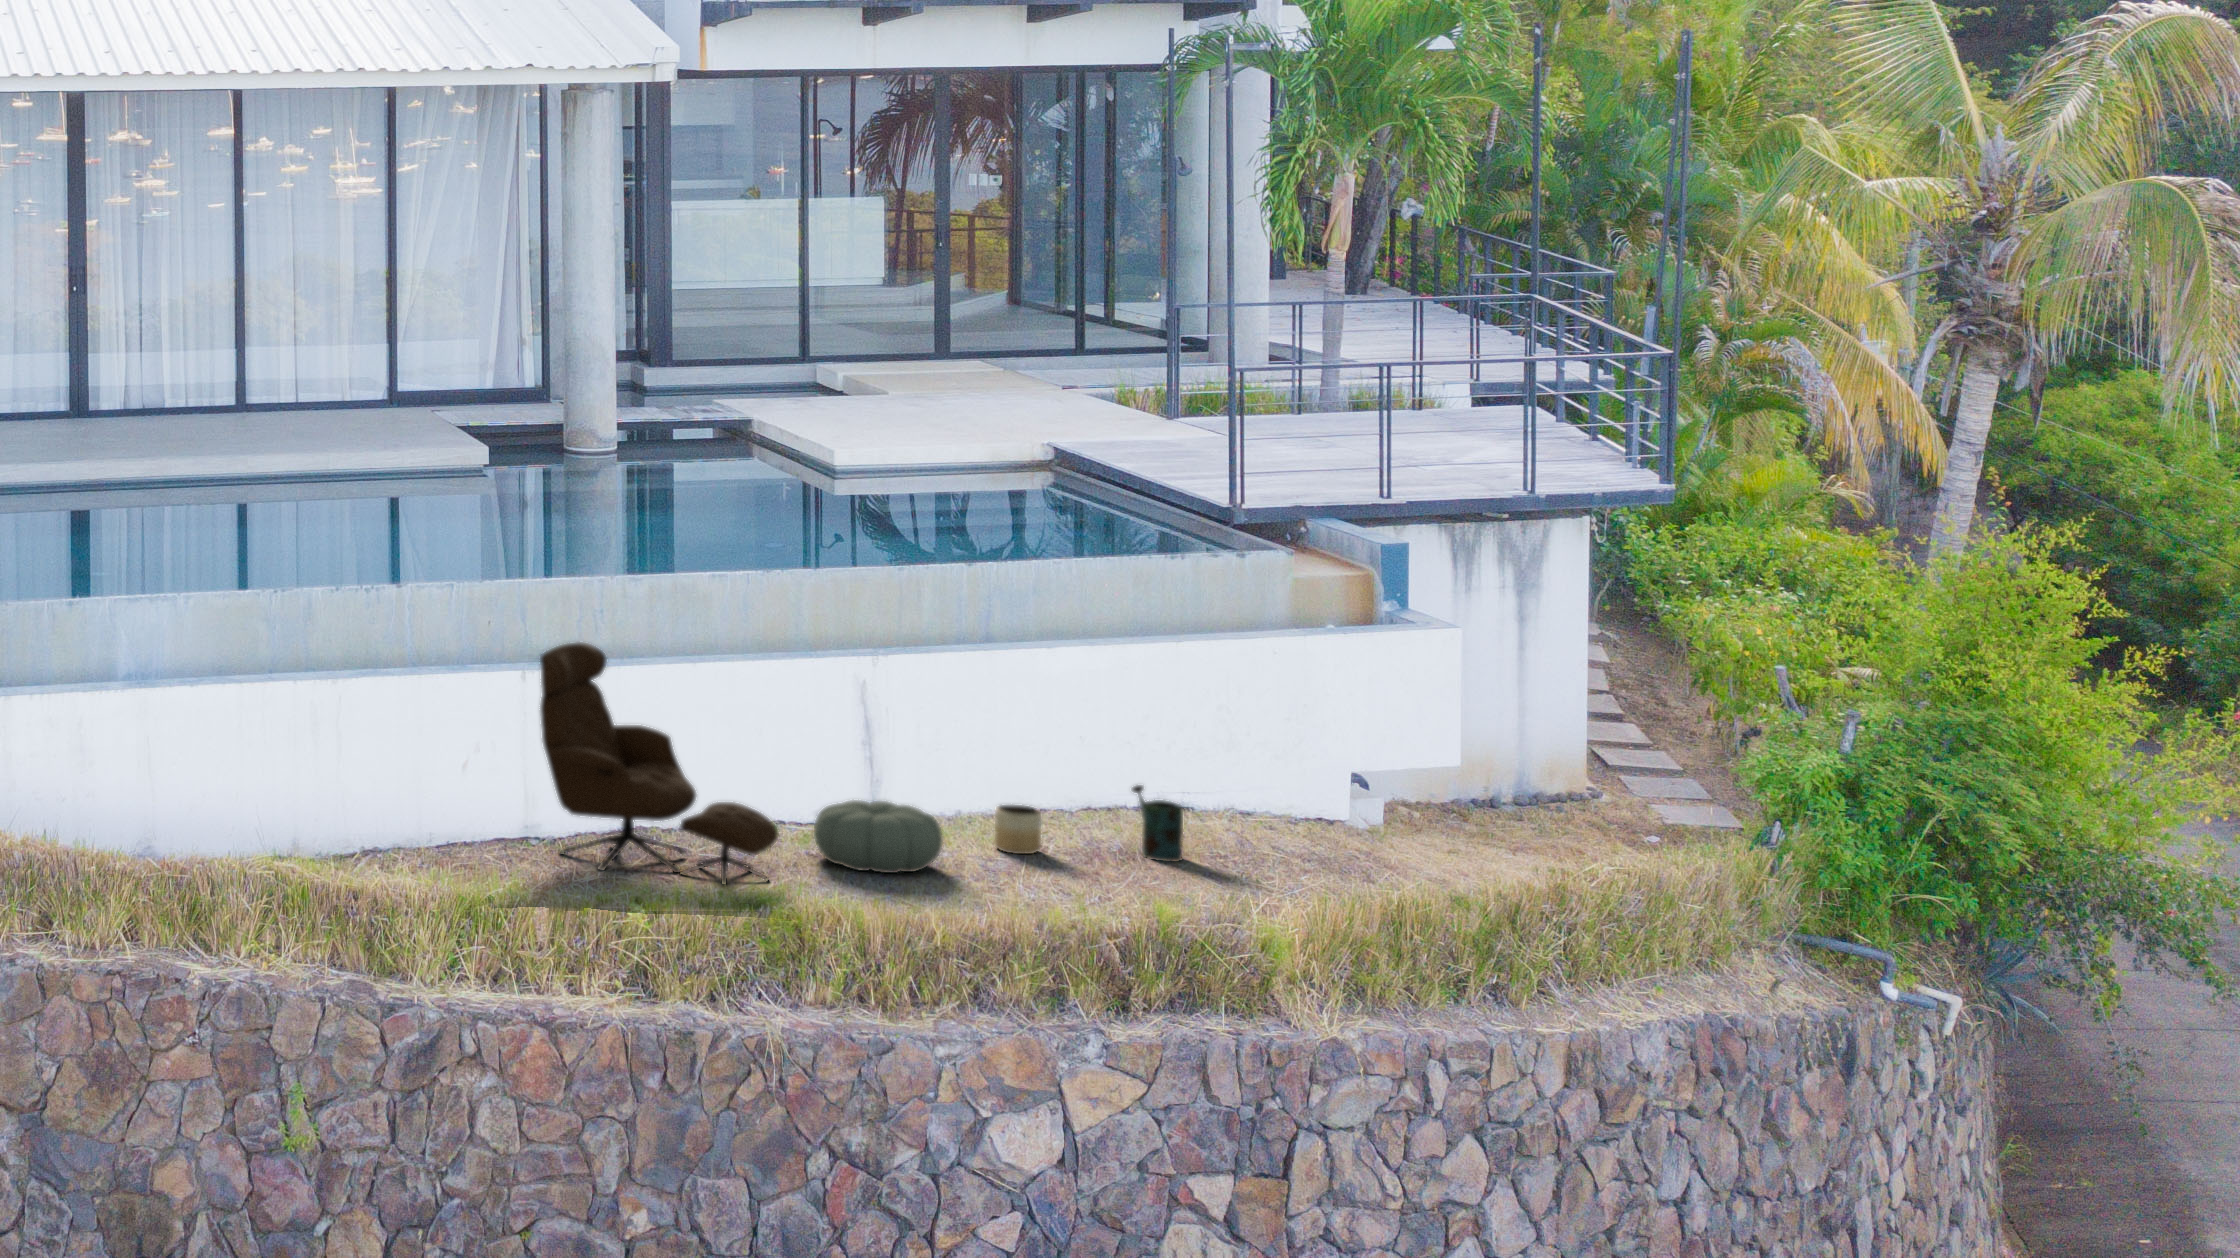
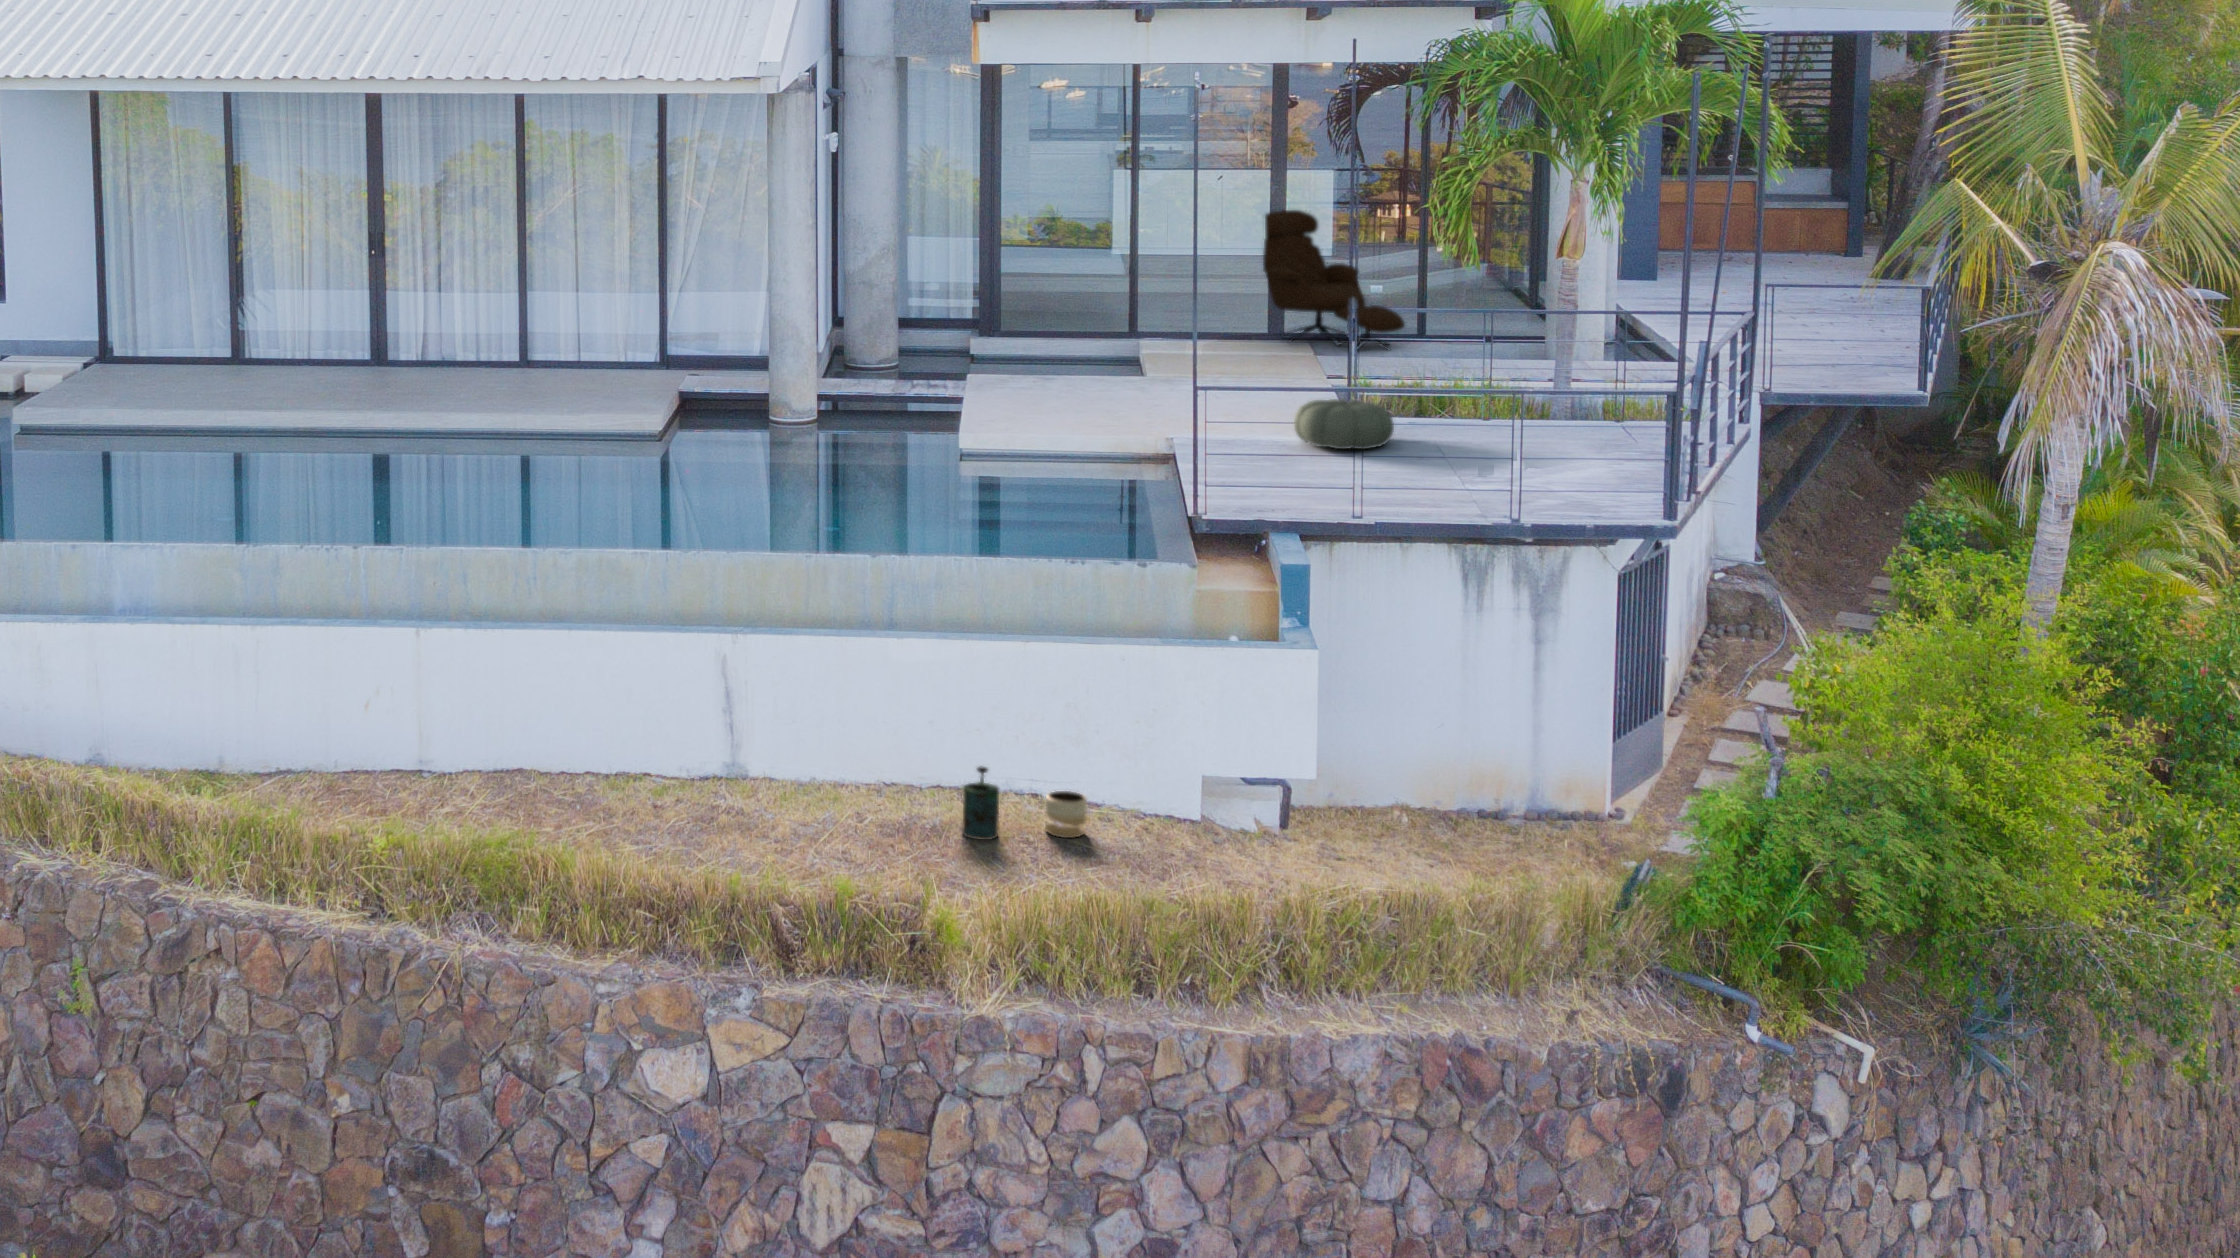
lounge chair: present [540,642,778,884] -> present [1263,210,1405,350]
pouf: present [814,800,943,873] -> present [1294,399,1394,449]
planter: present [995,805,1041,854] -> present [1045,791,1087,838]

